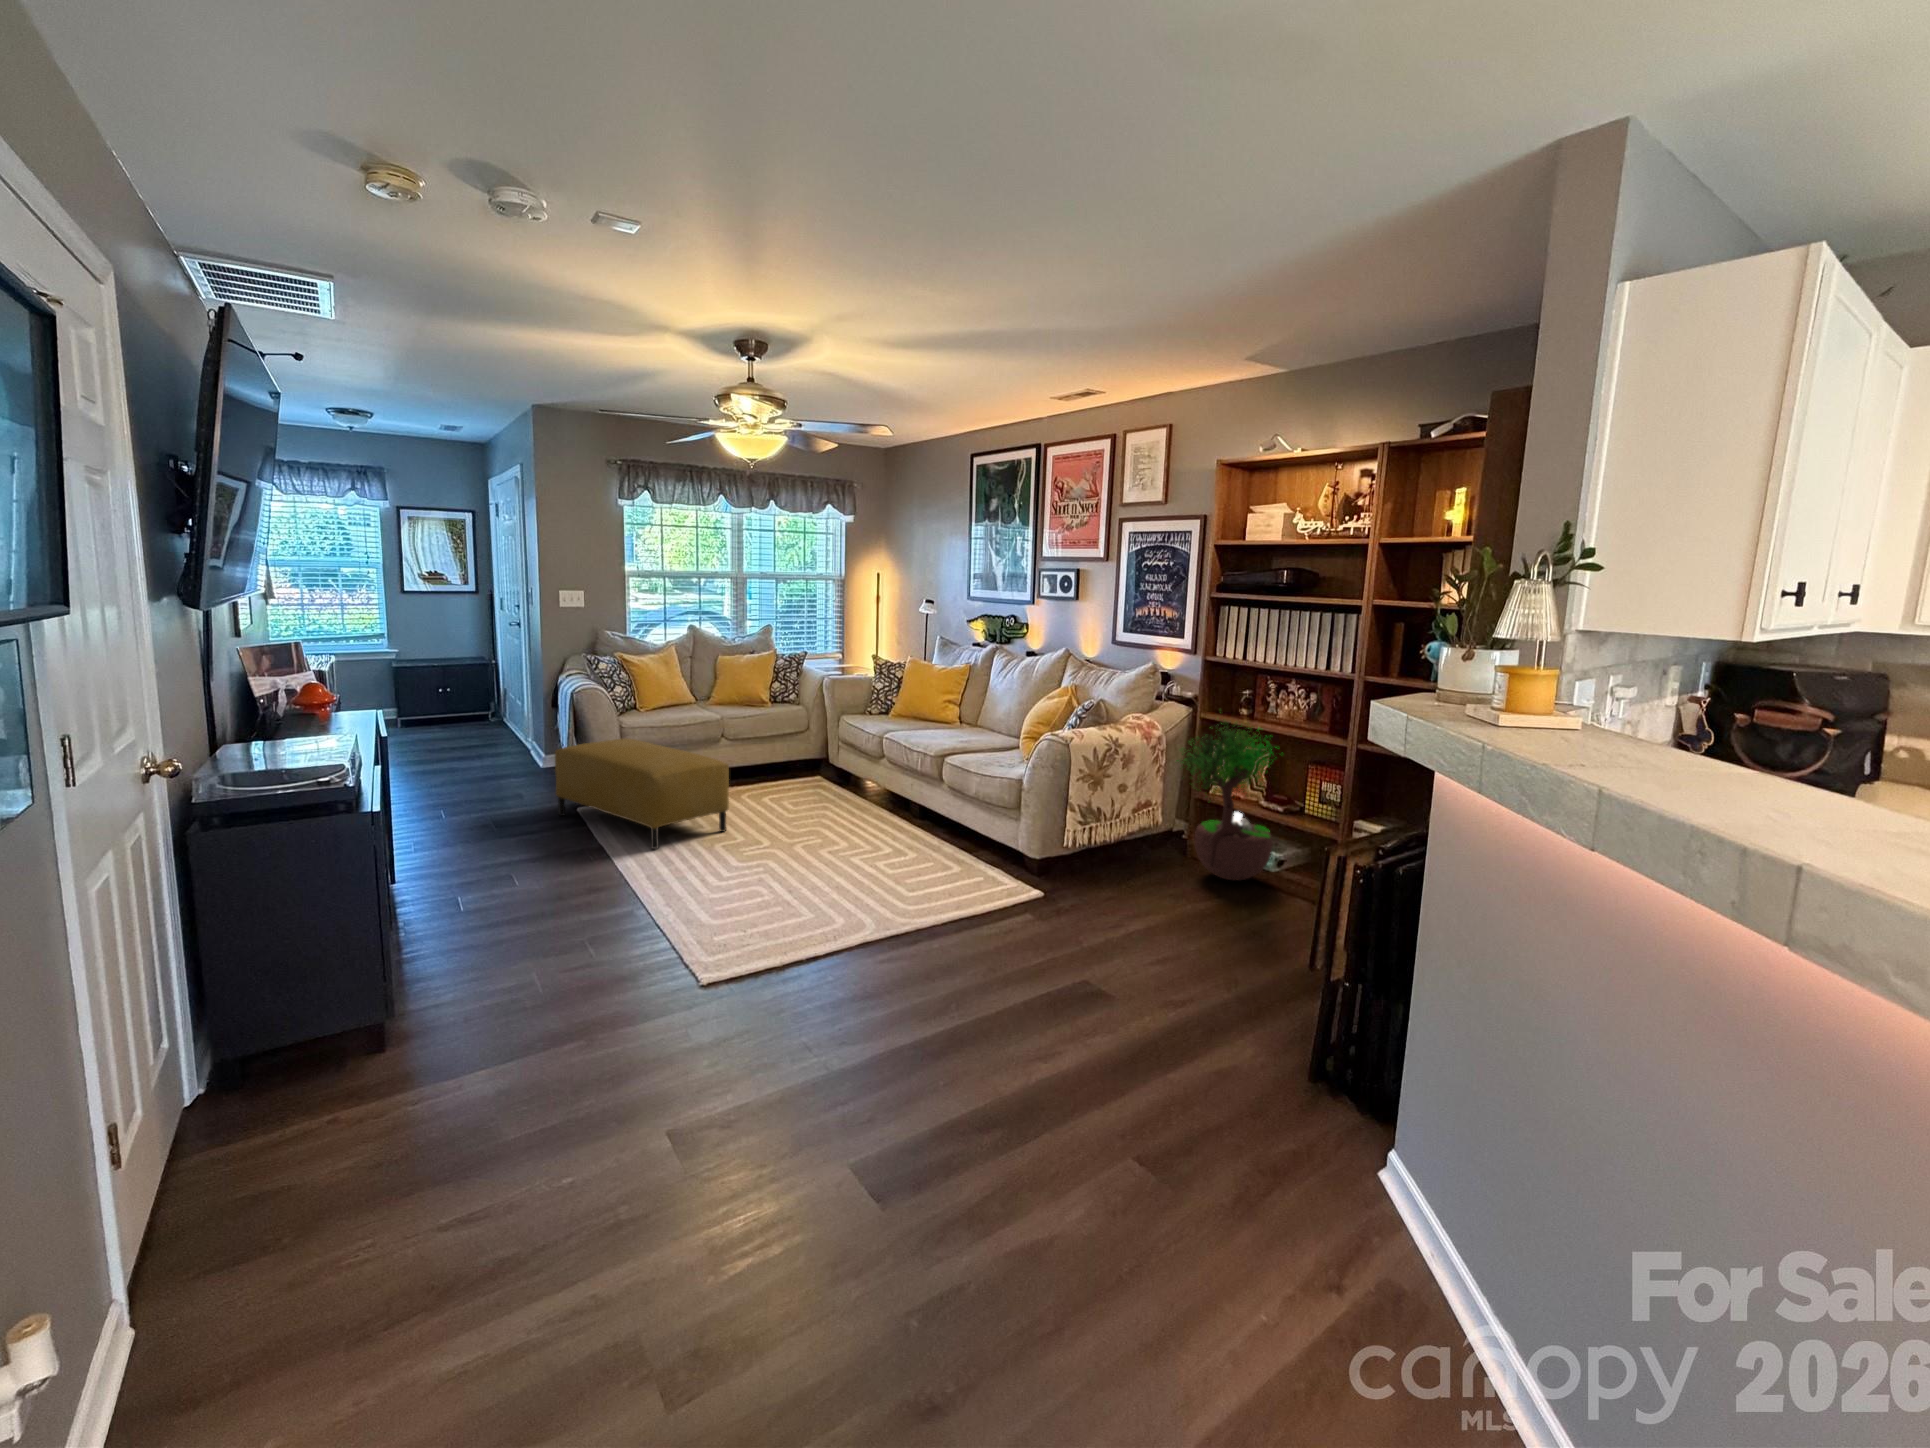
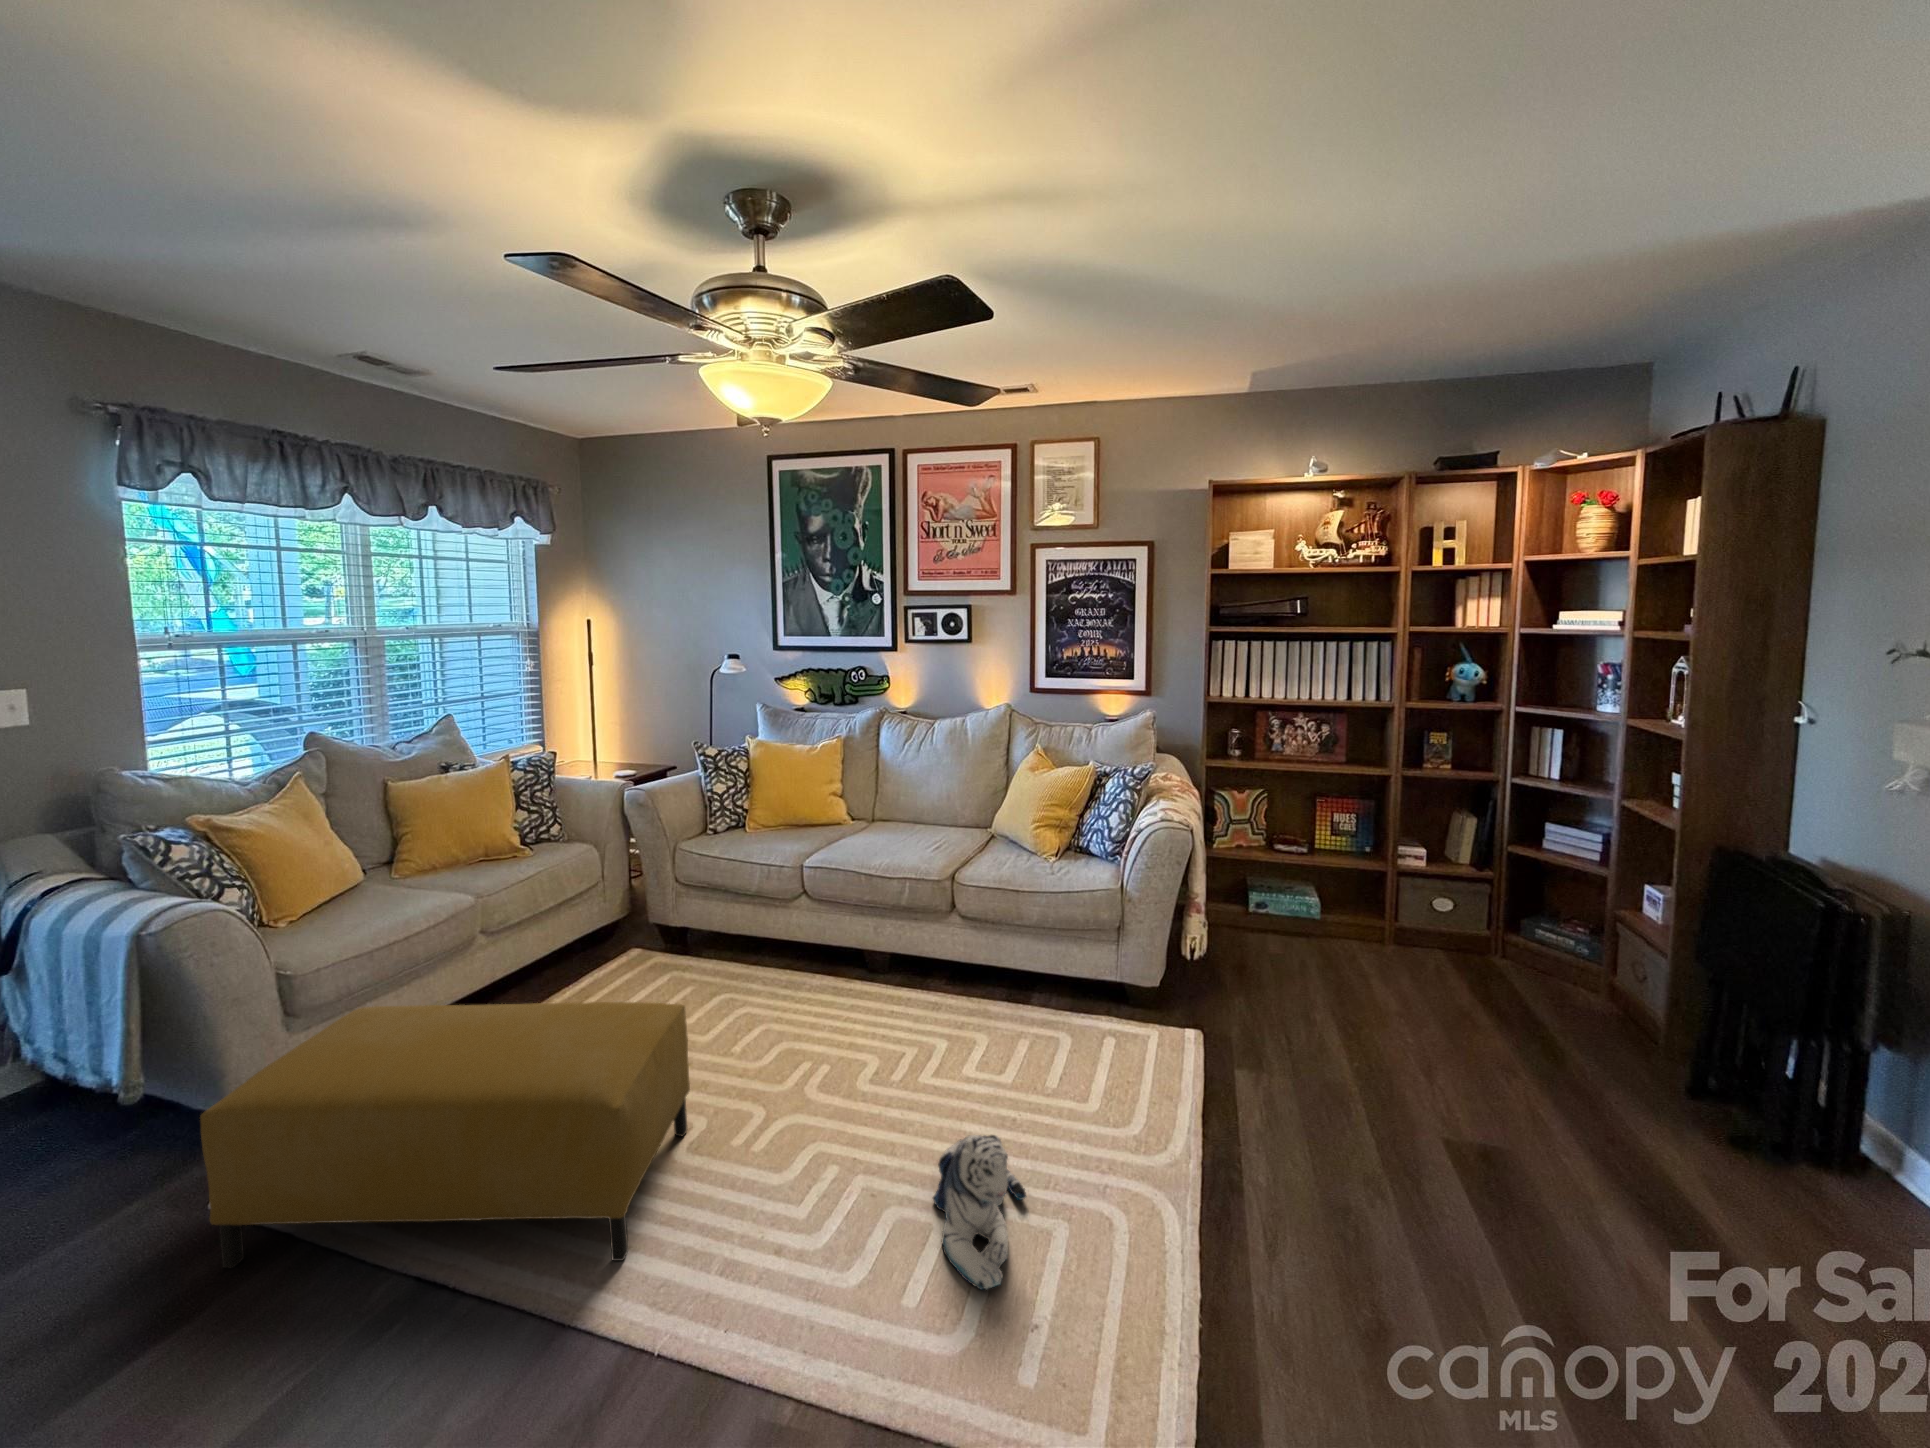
potted tree: present [1177,723,1279,880] -> none [1267,759,1391,948]
plush toy: none [744,835,820,896] -> present [933,1135,1026,1290]

